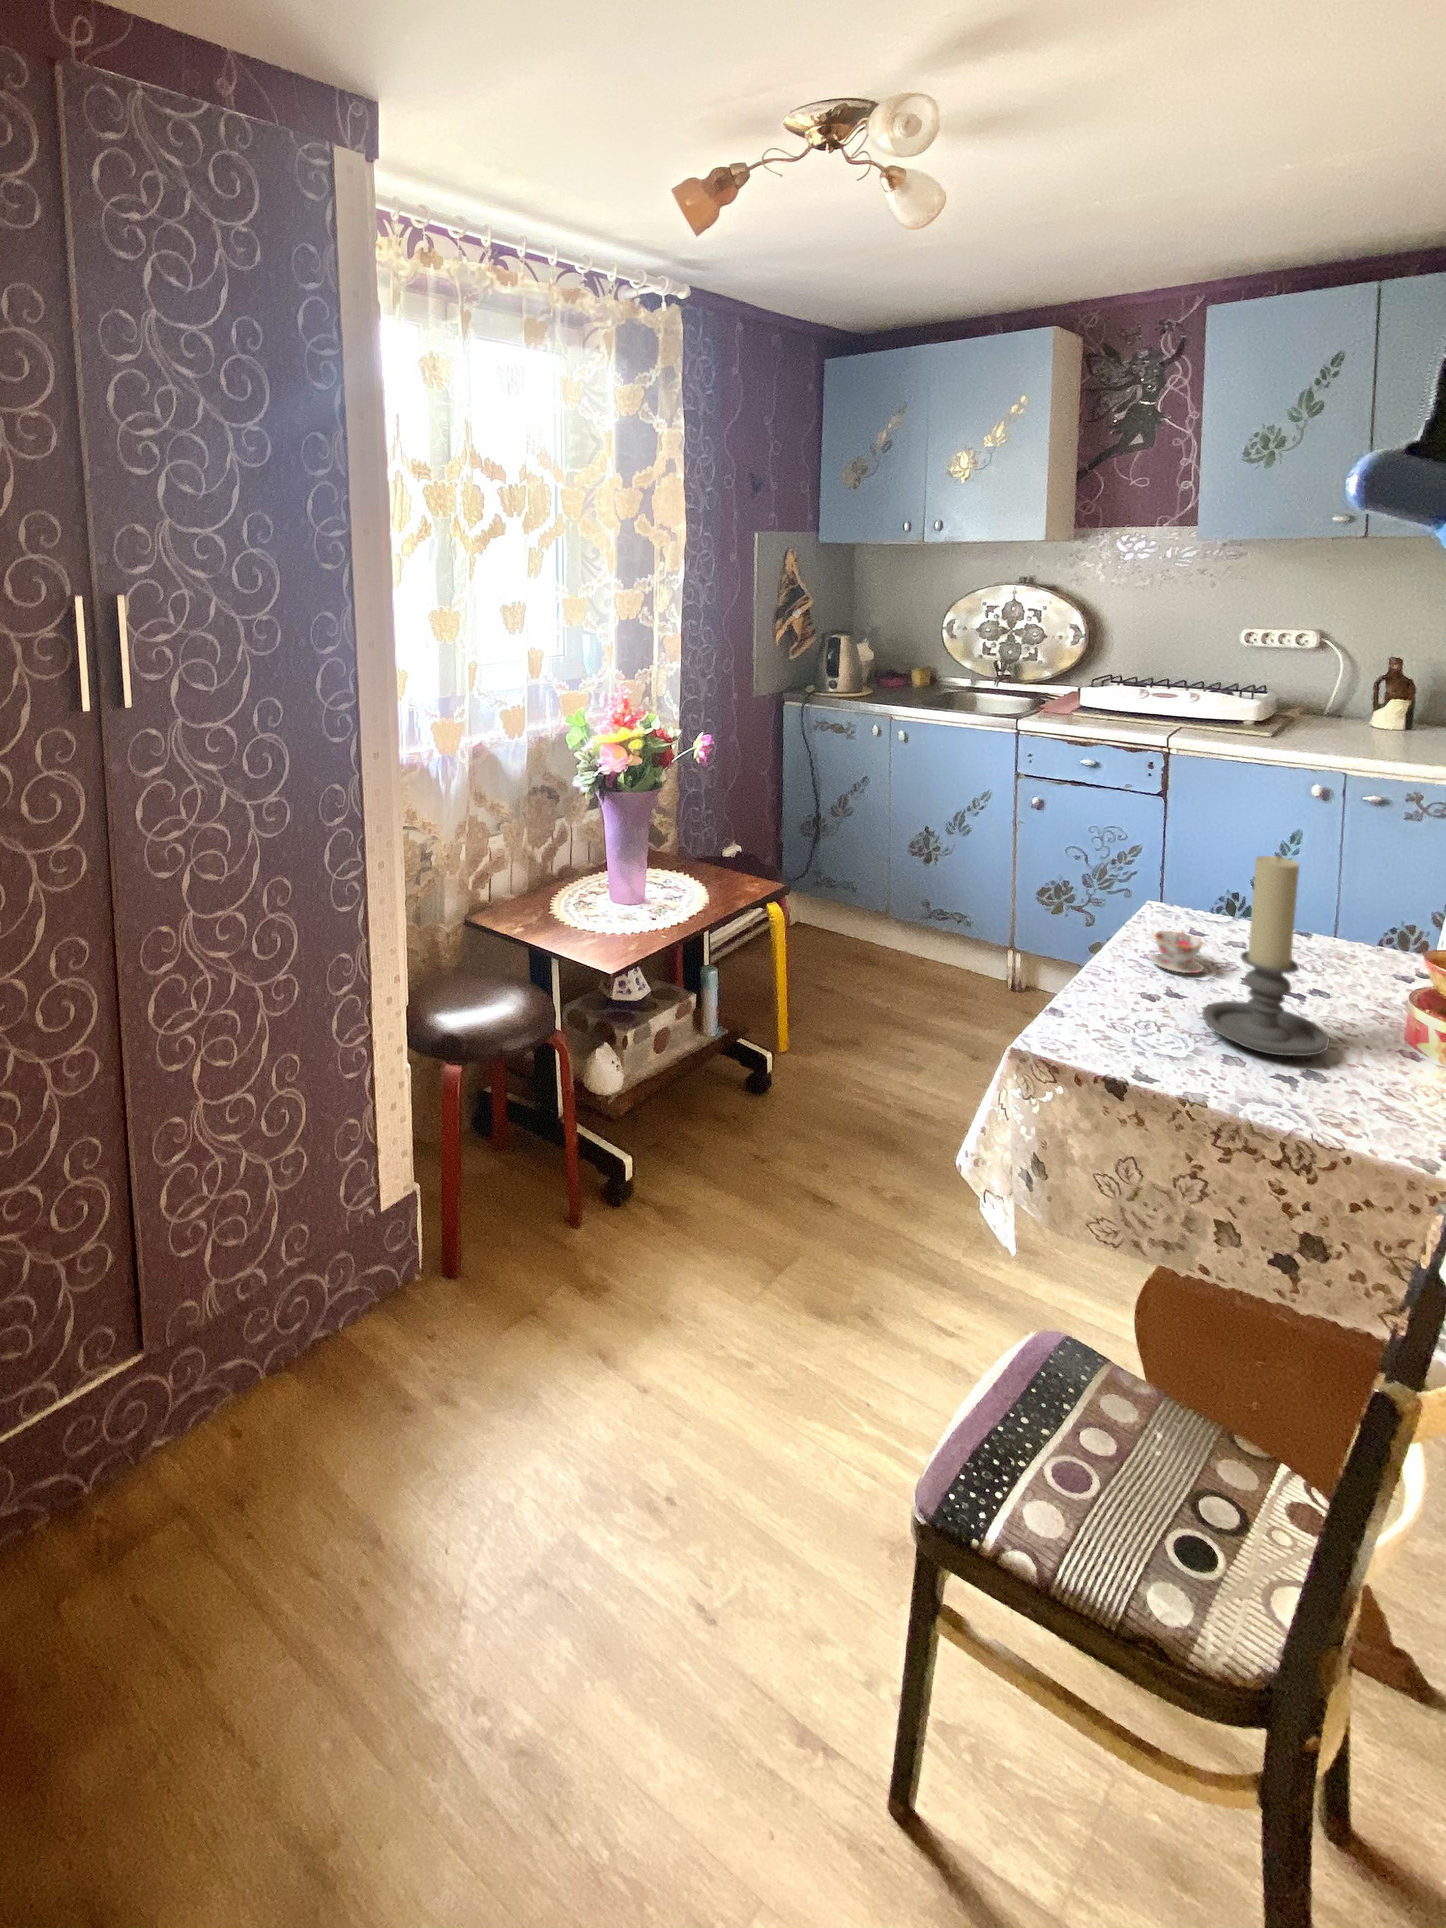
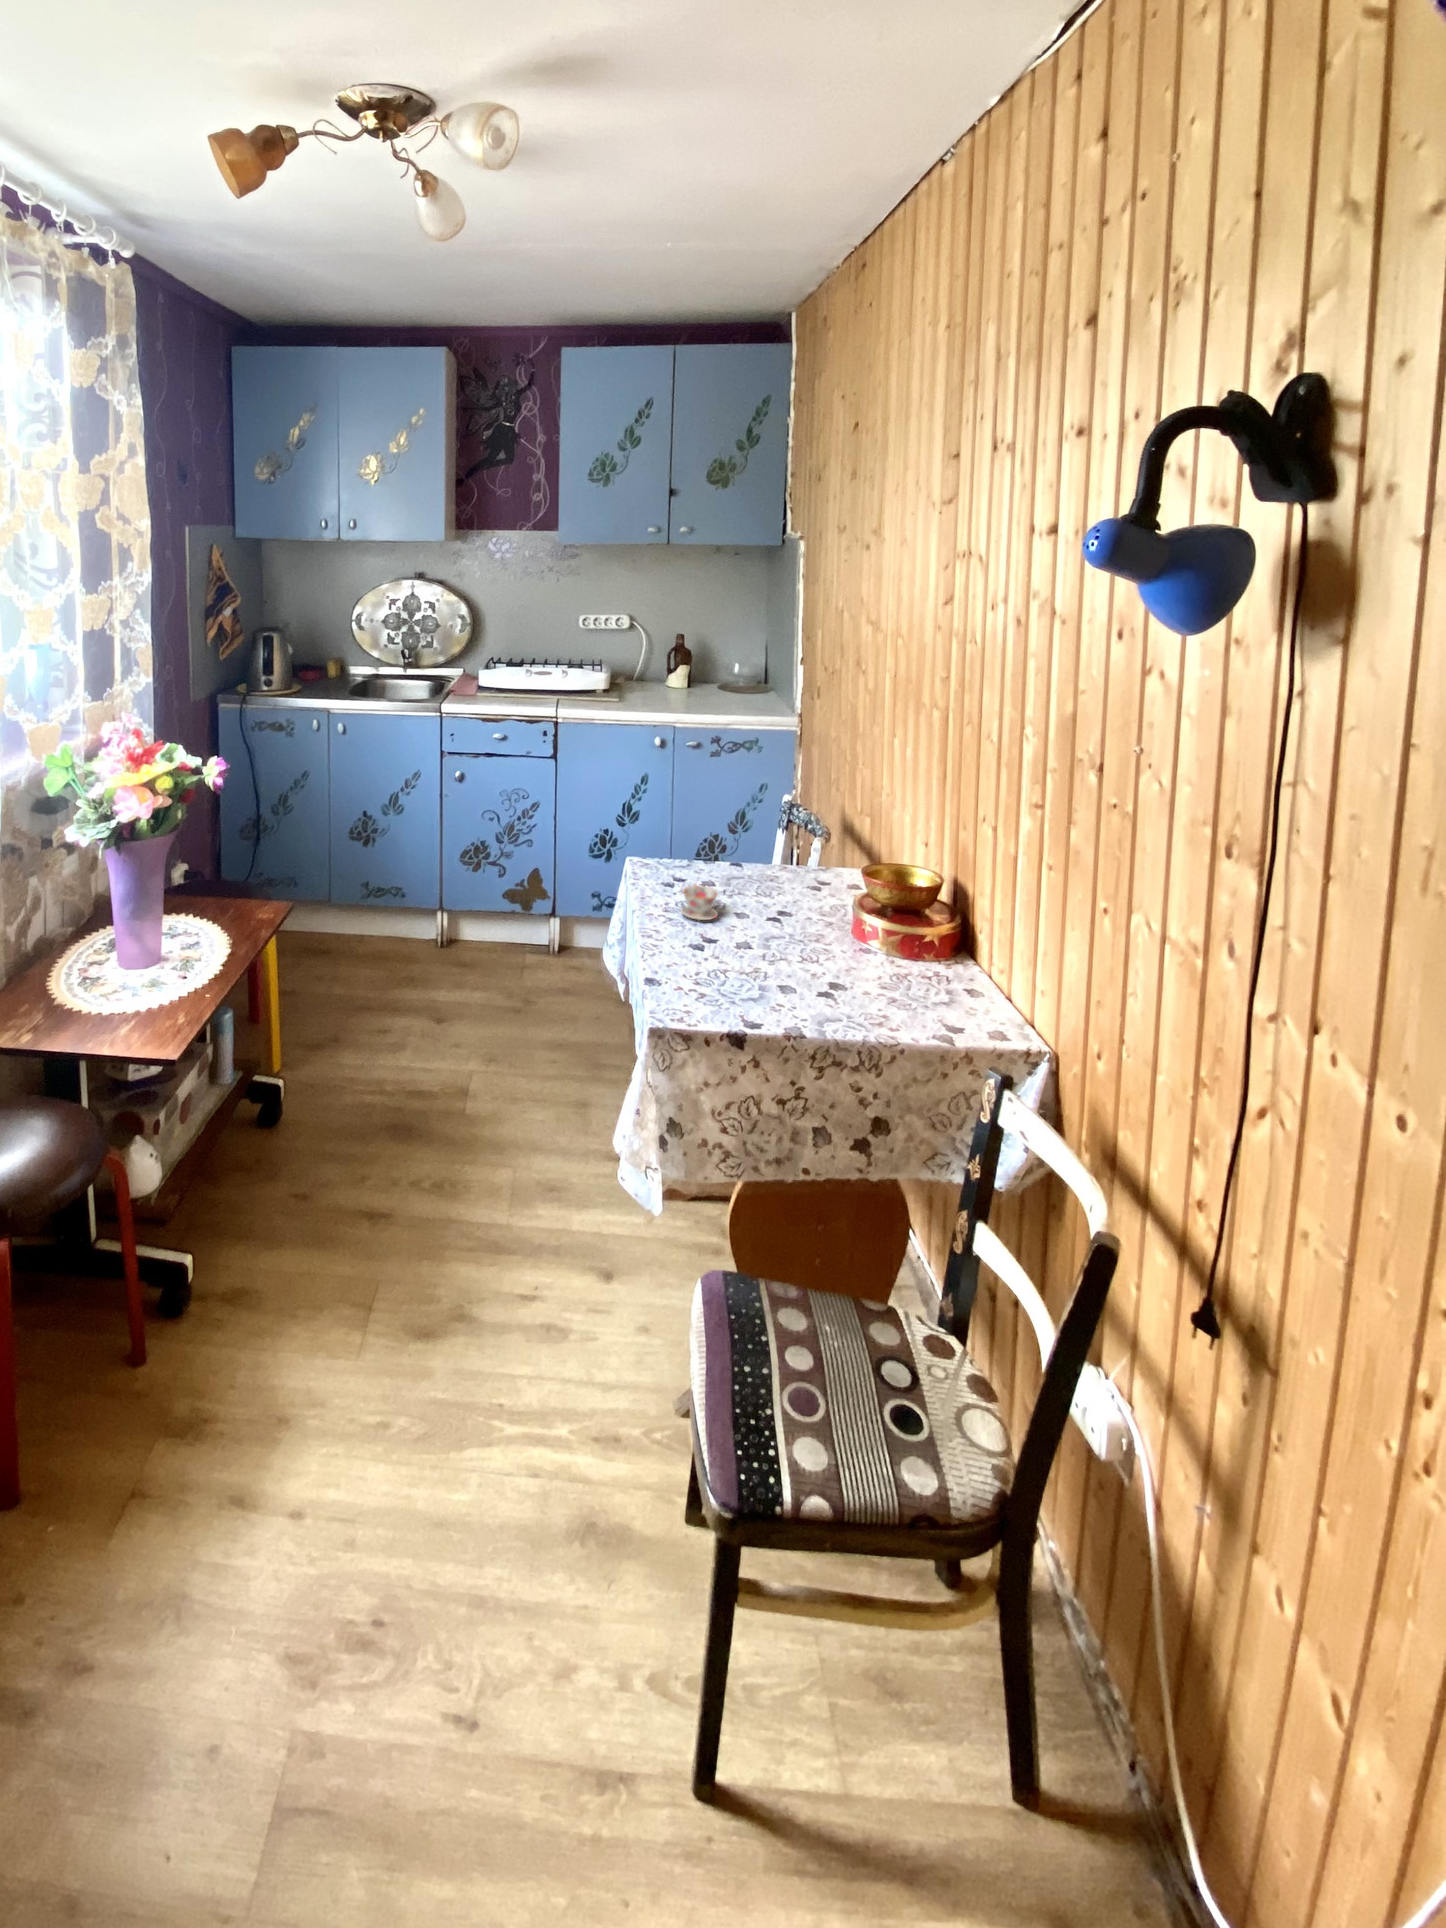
candle holder: present [1202,856,1330,1056] -> none [751,816,836,976]

